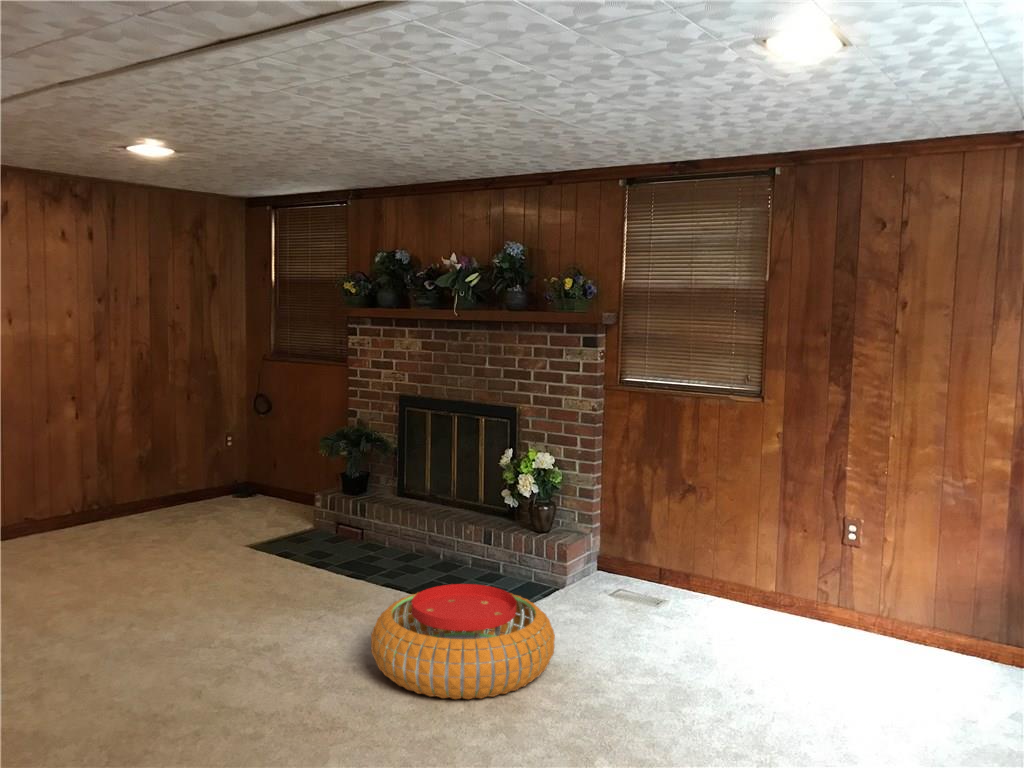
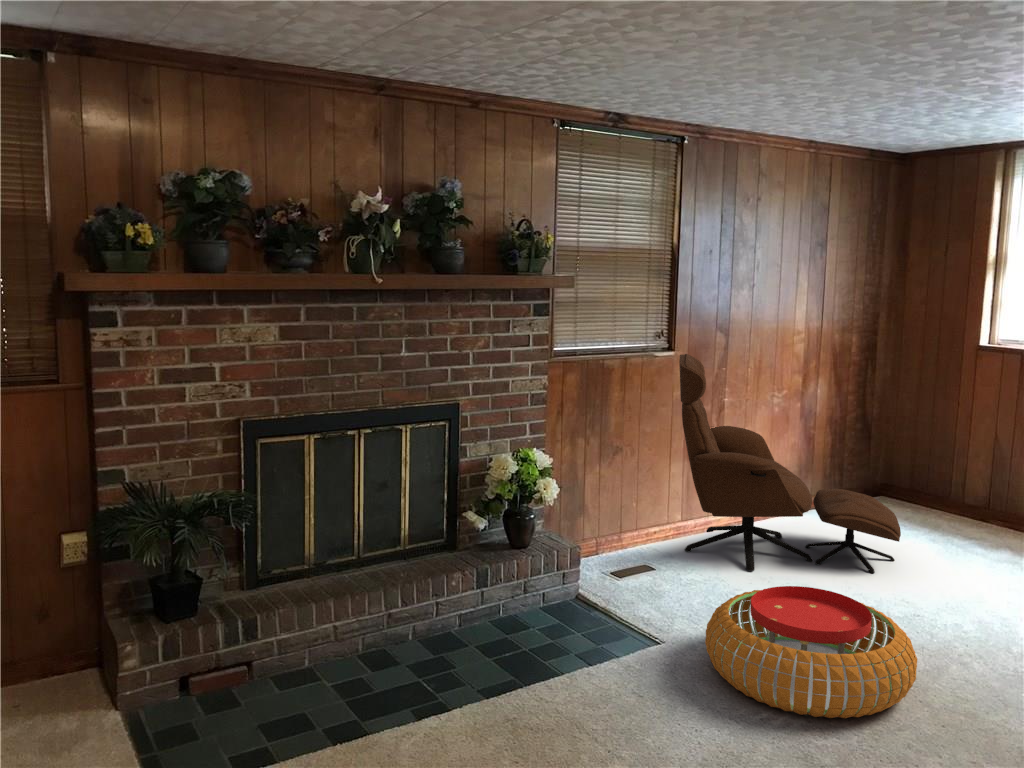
lounge chair: none [680,402,926,720] -> present [679,354,901,573]

